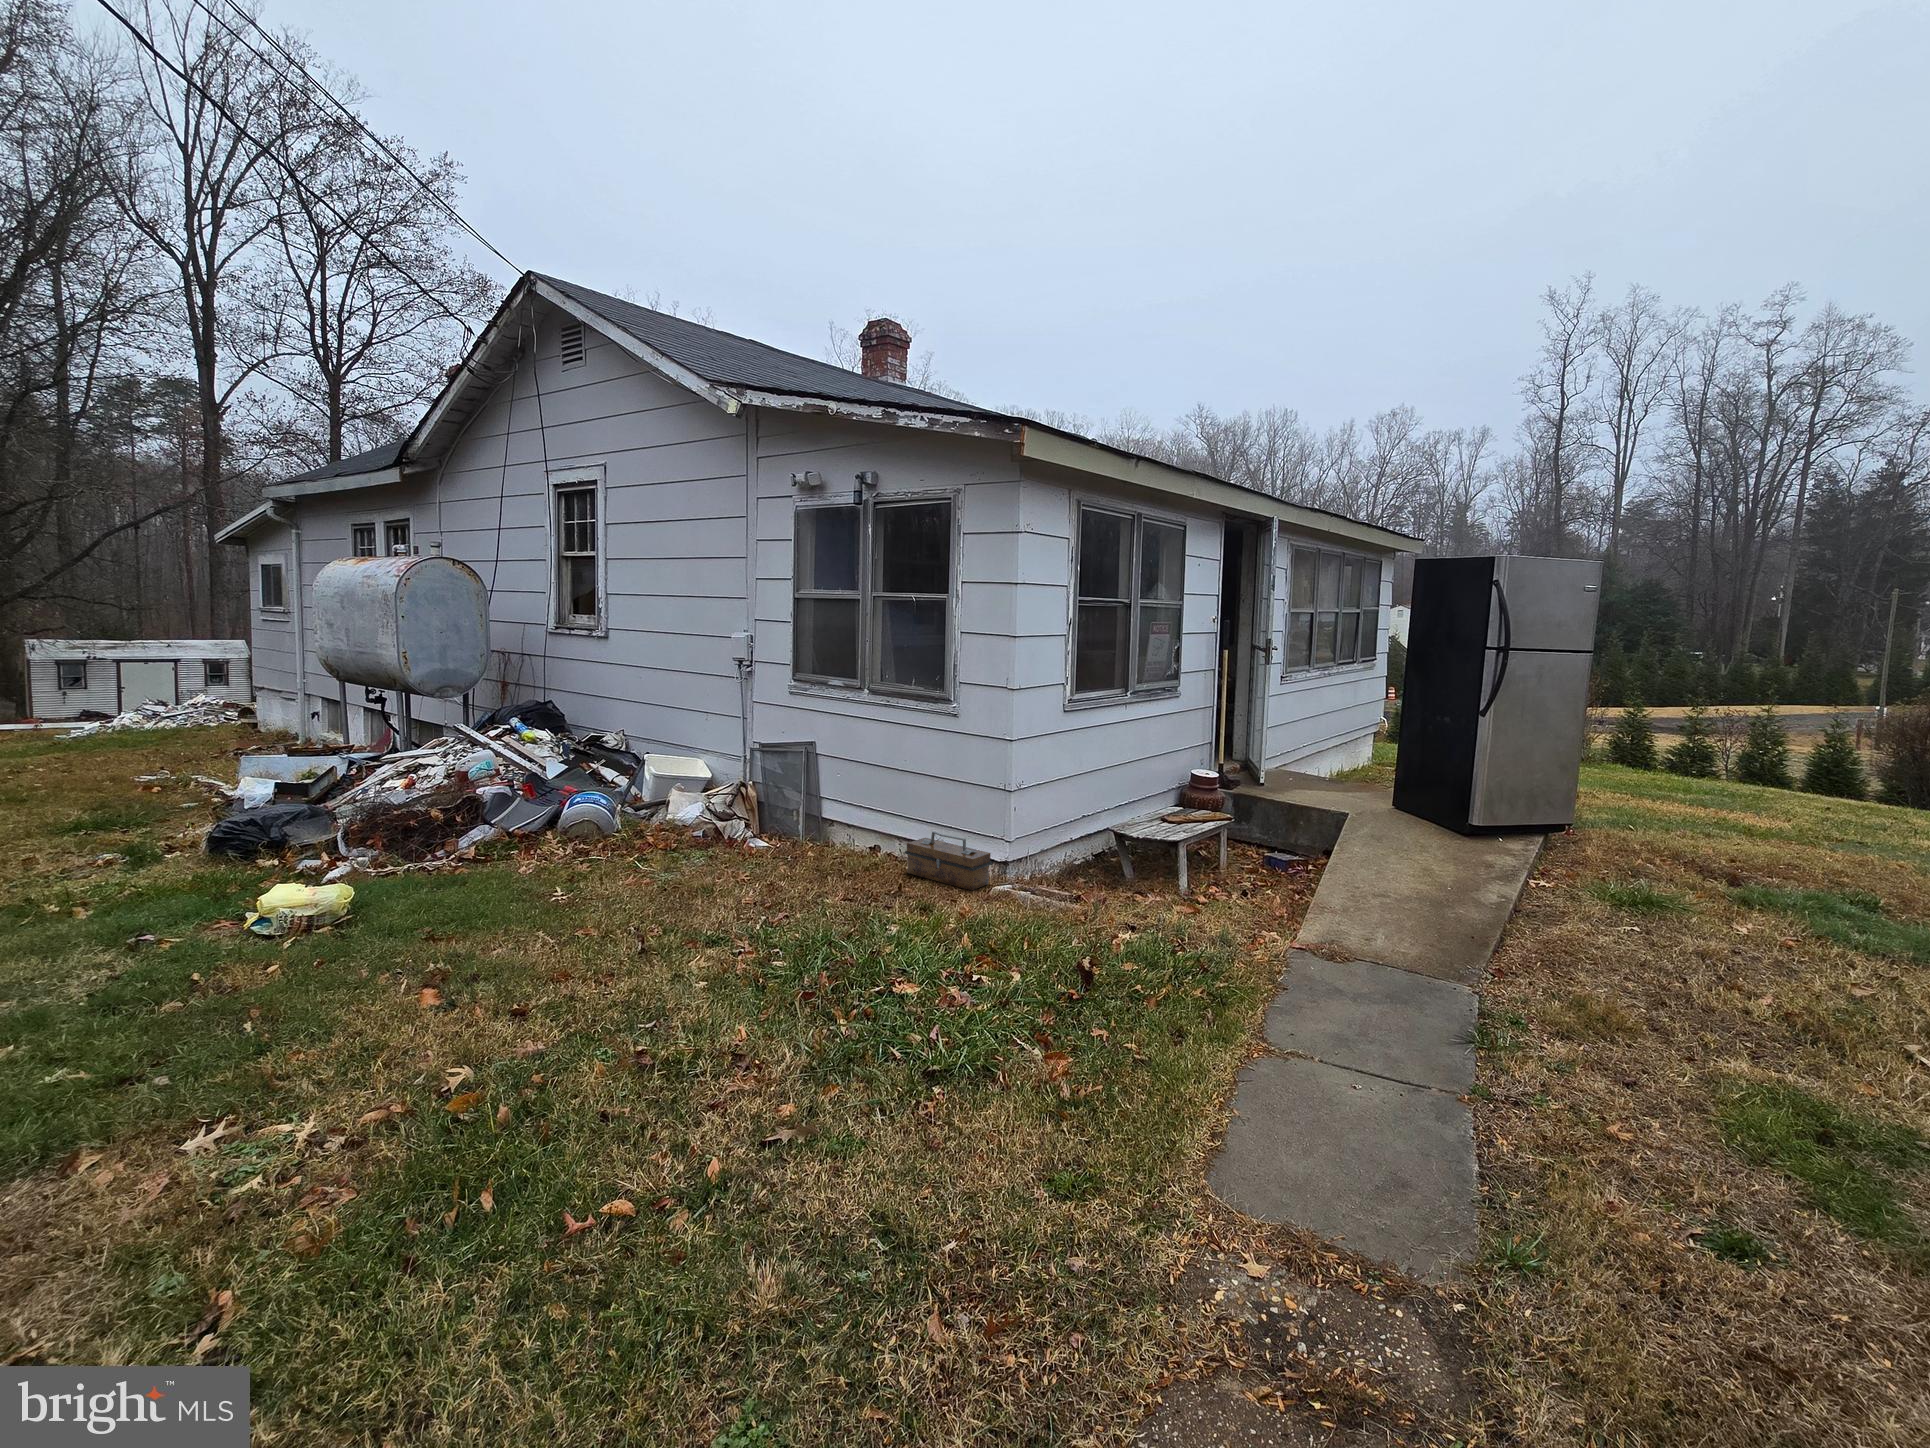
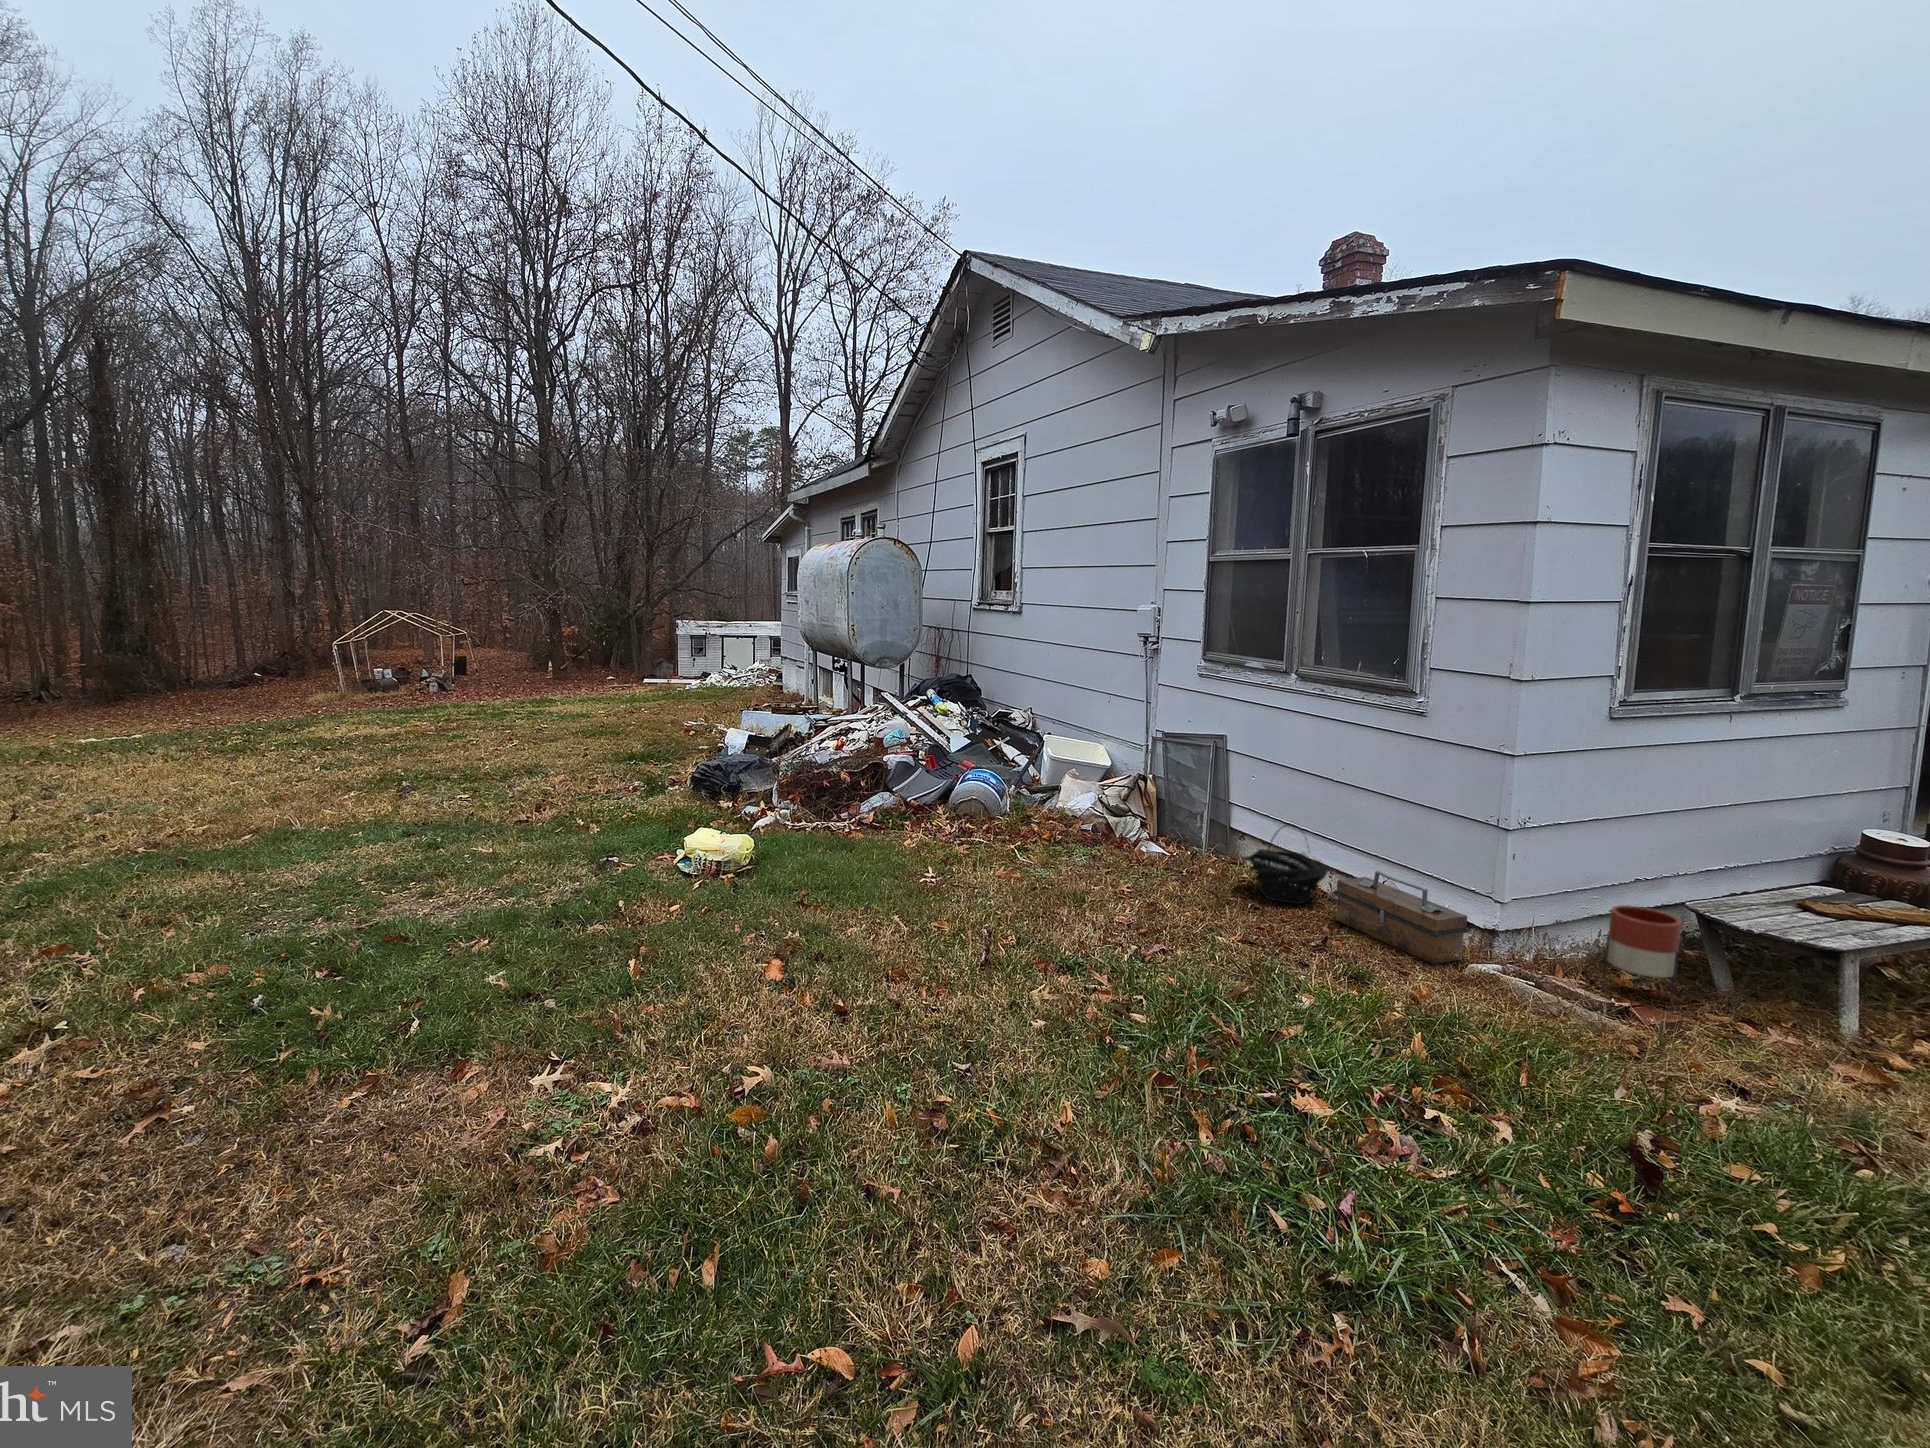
basket: none [836,806,900,867] -> present [1242,824,1329,904]
planter: none [1067,830,1105,892] -> present [1602,905,1682,1008]

